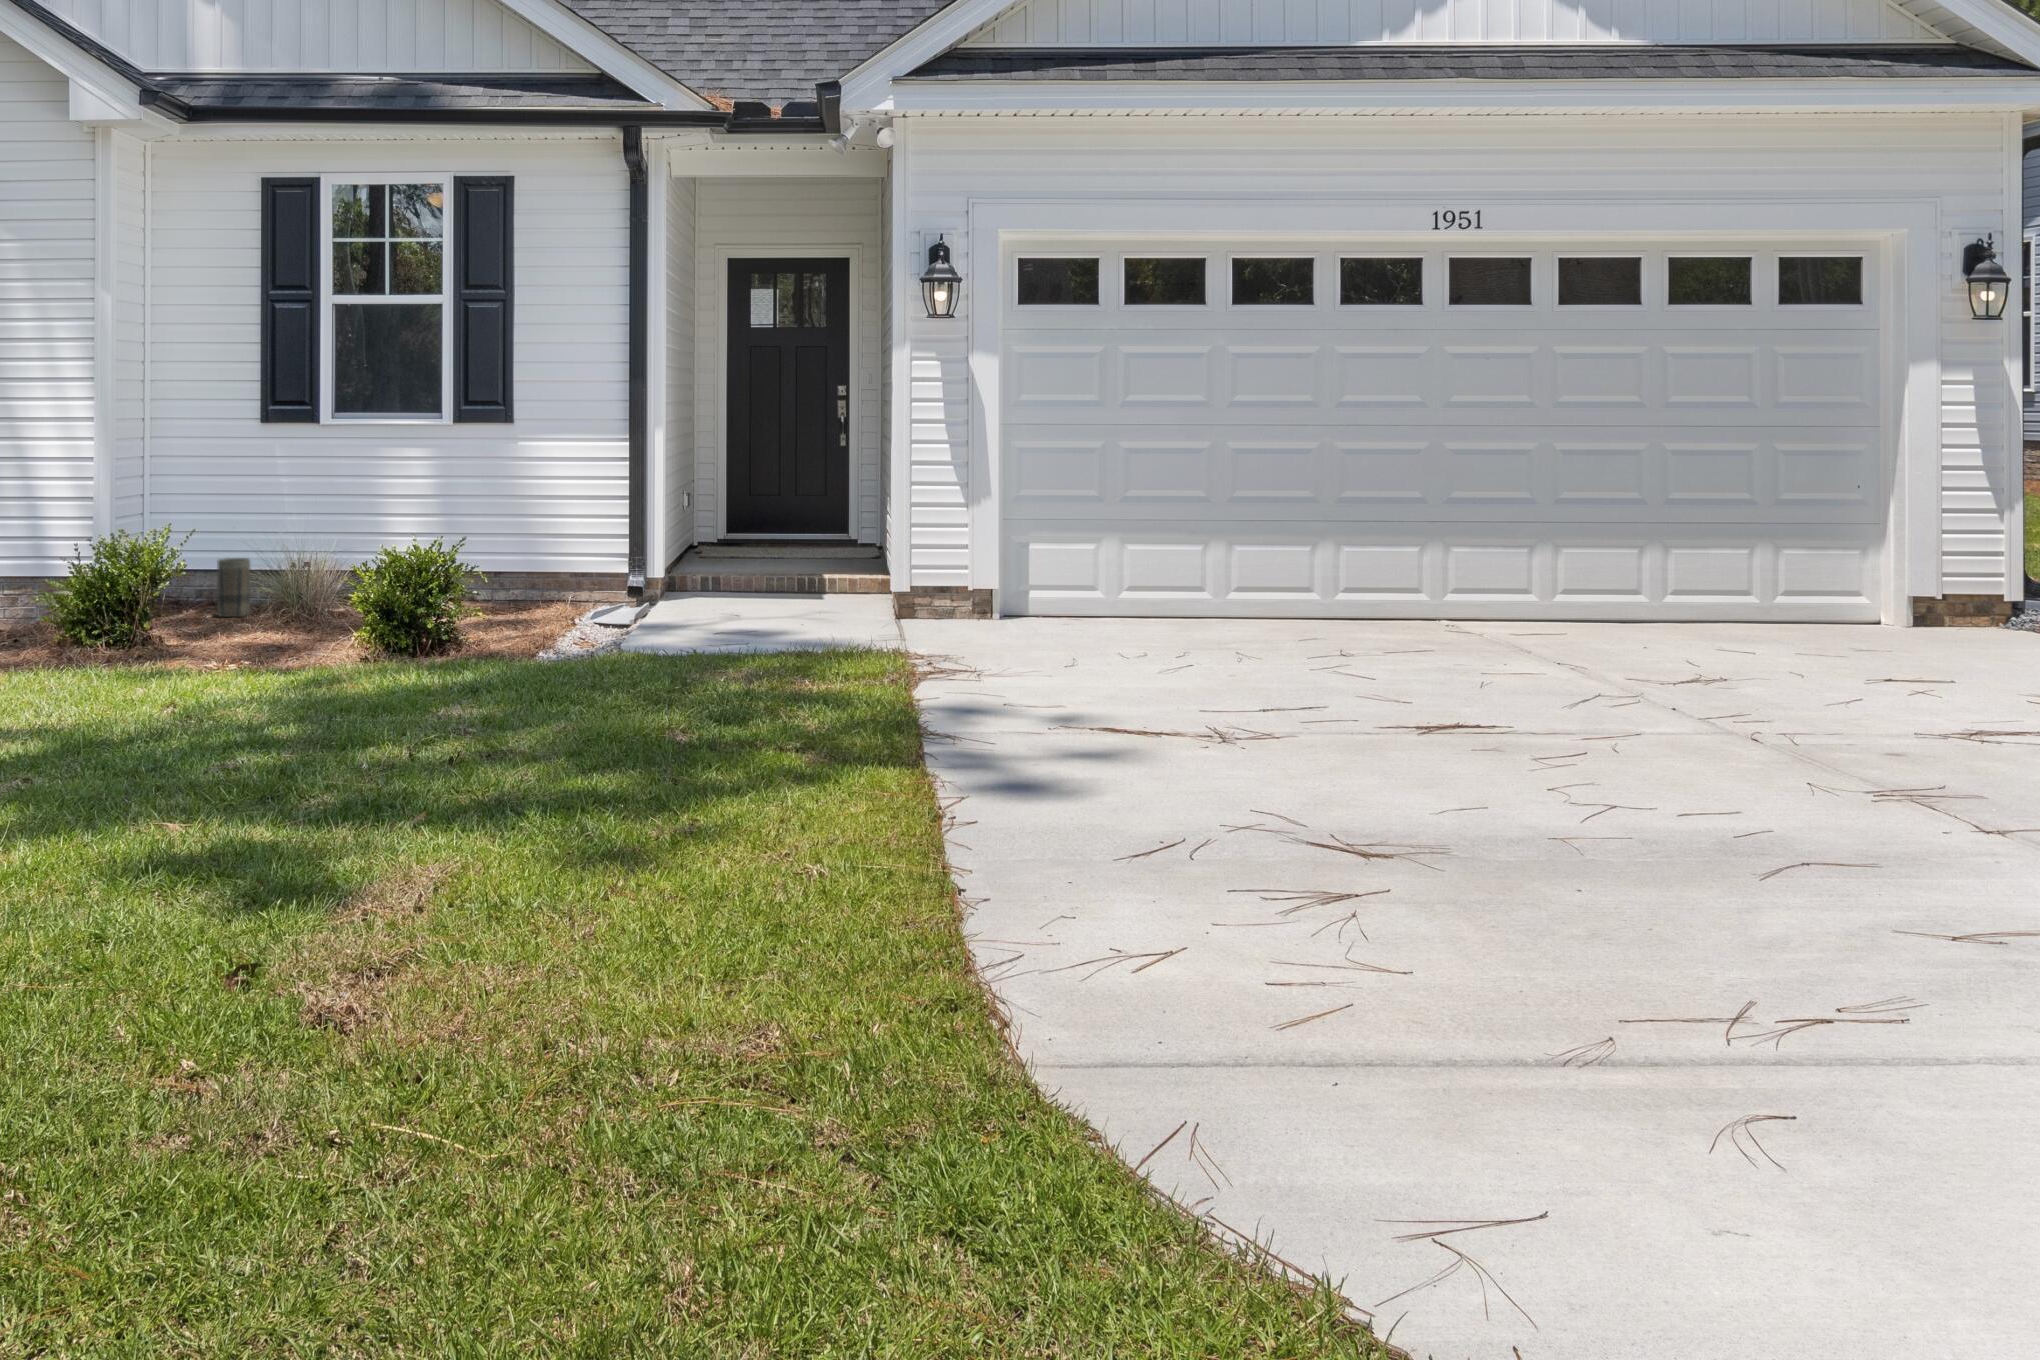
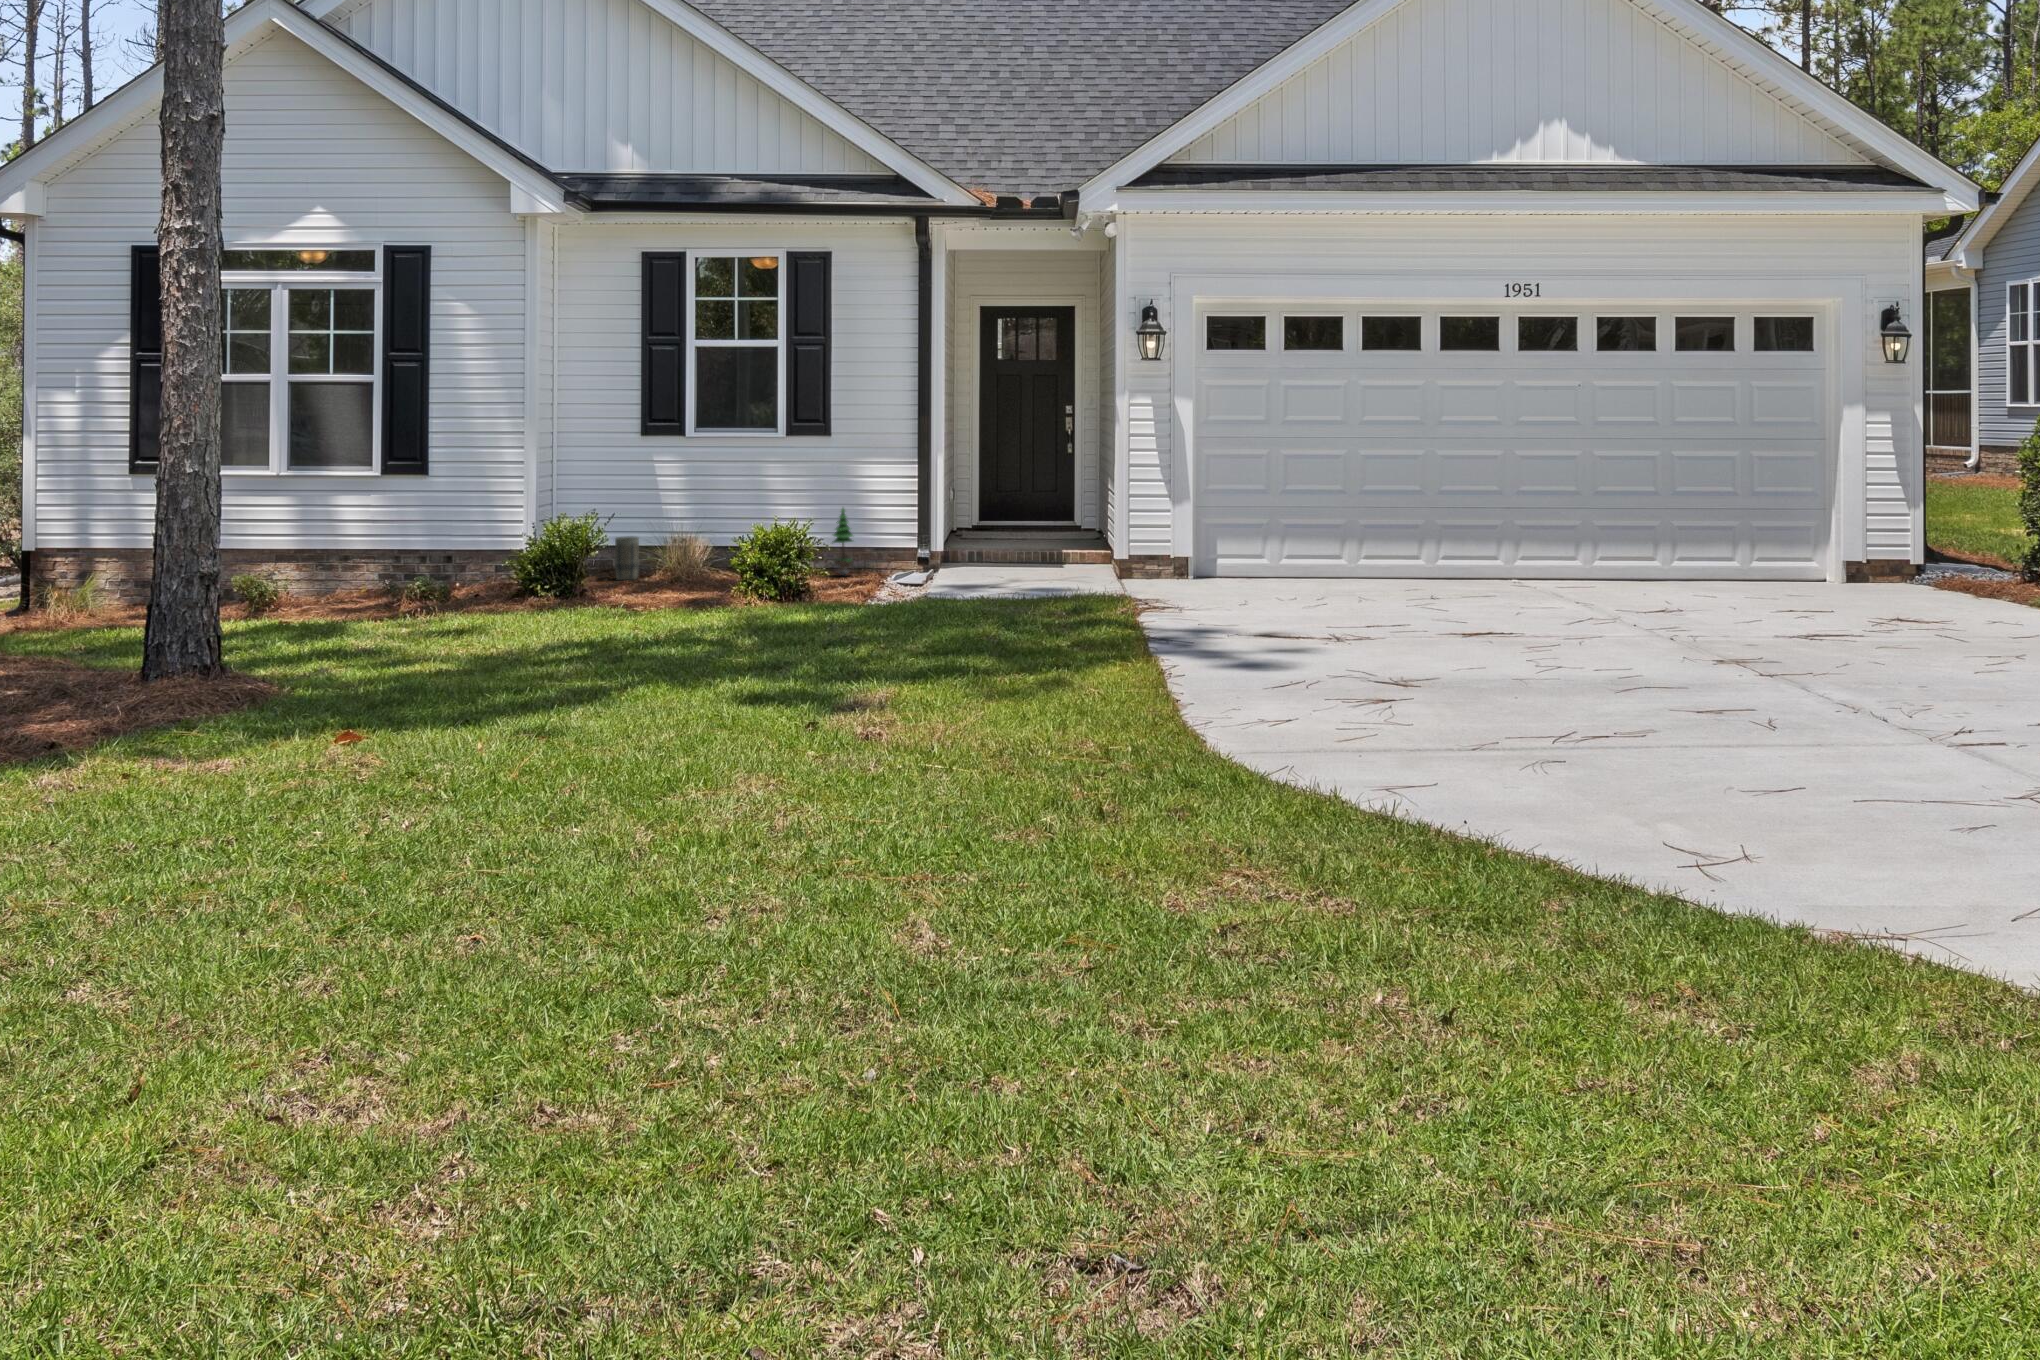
potted tree: none [509,517,543,611] -> present [832,508,853,575]

